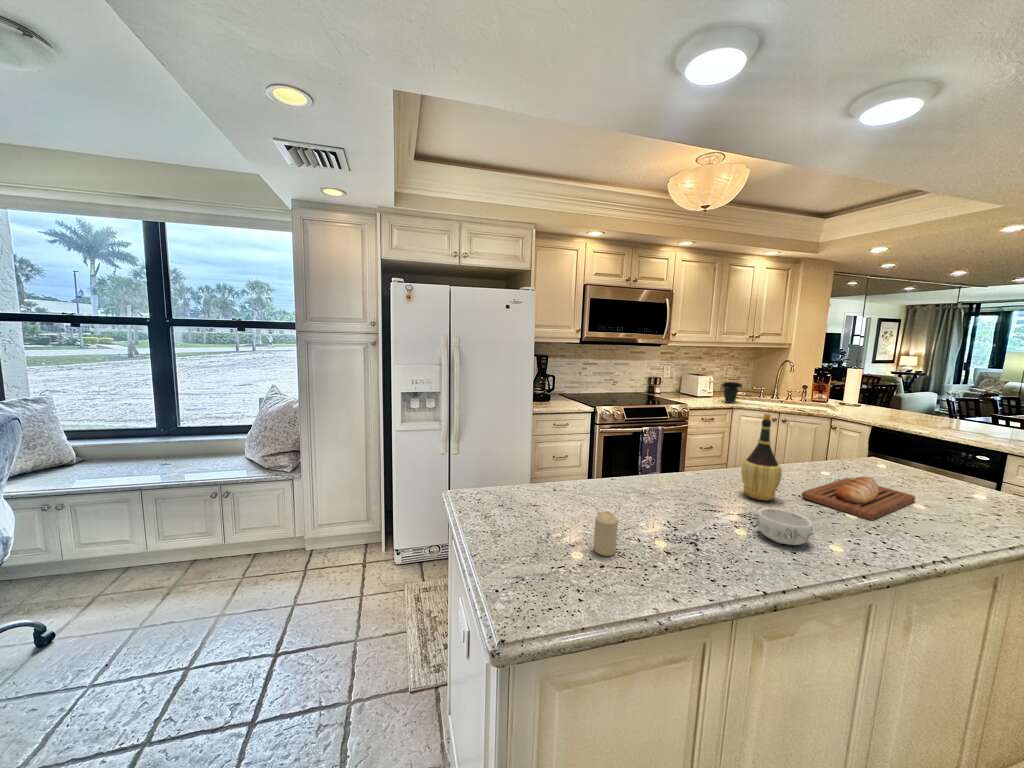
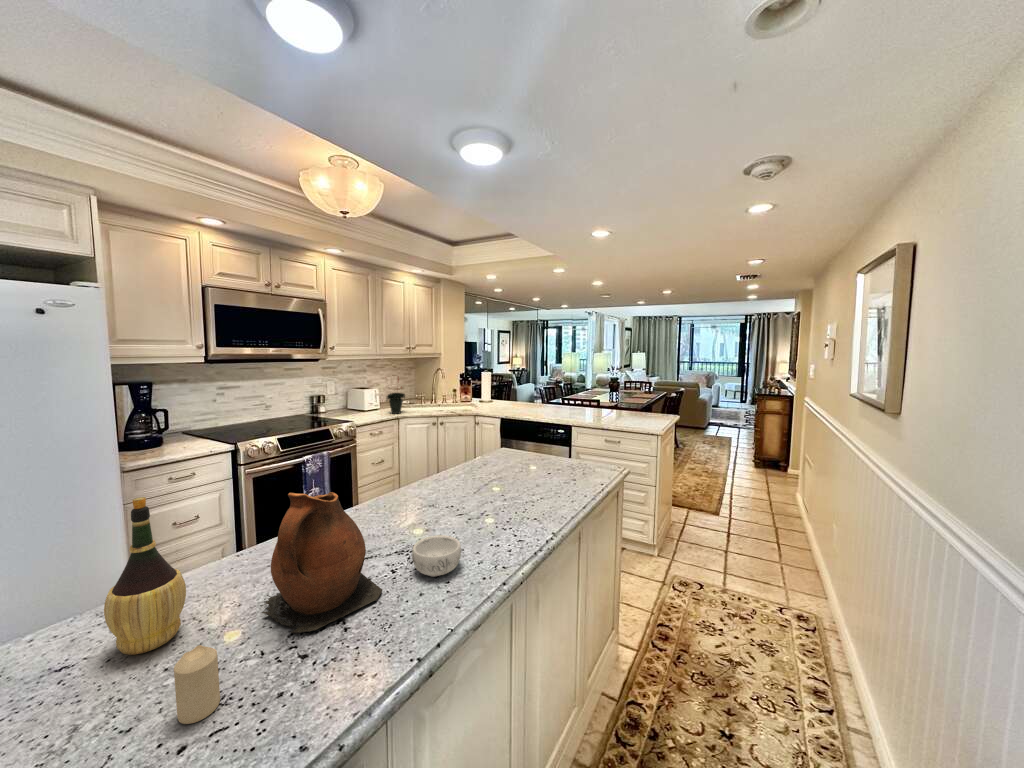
wine bottle: present [741,414,782,500] -> present [104,497,186,655]
ceramic pitcher: none [631,433,727,541] -> present [260,492,382,633]
bread loaf: present [802,477,915,520] -> none [454,472,529,515]

